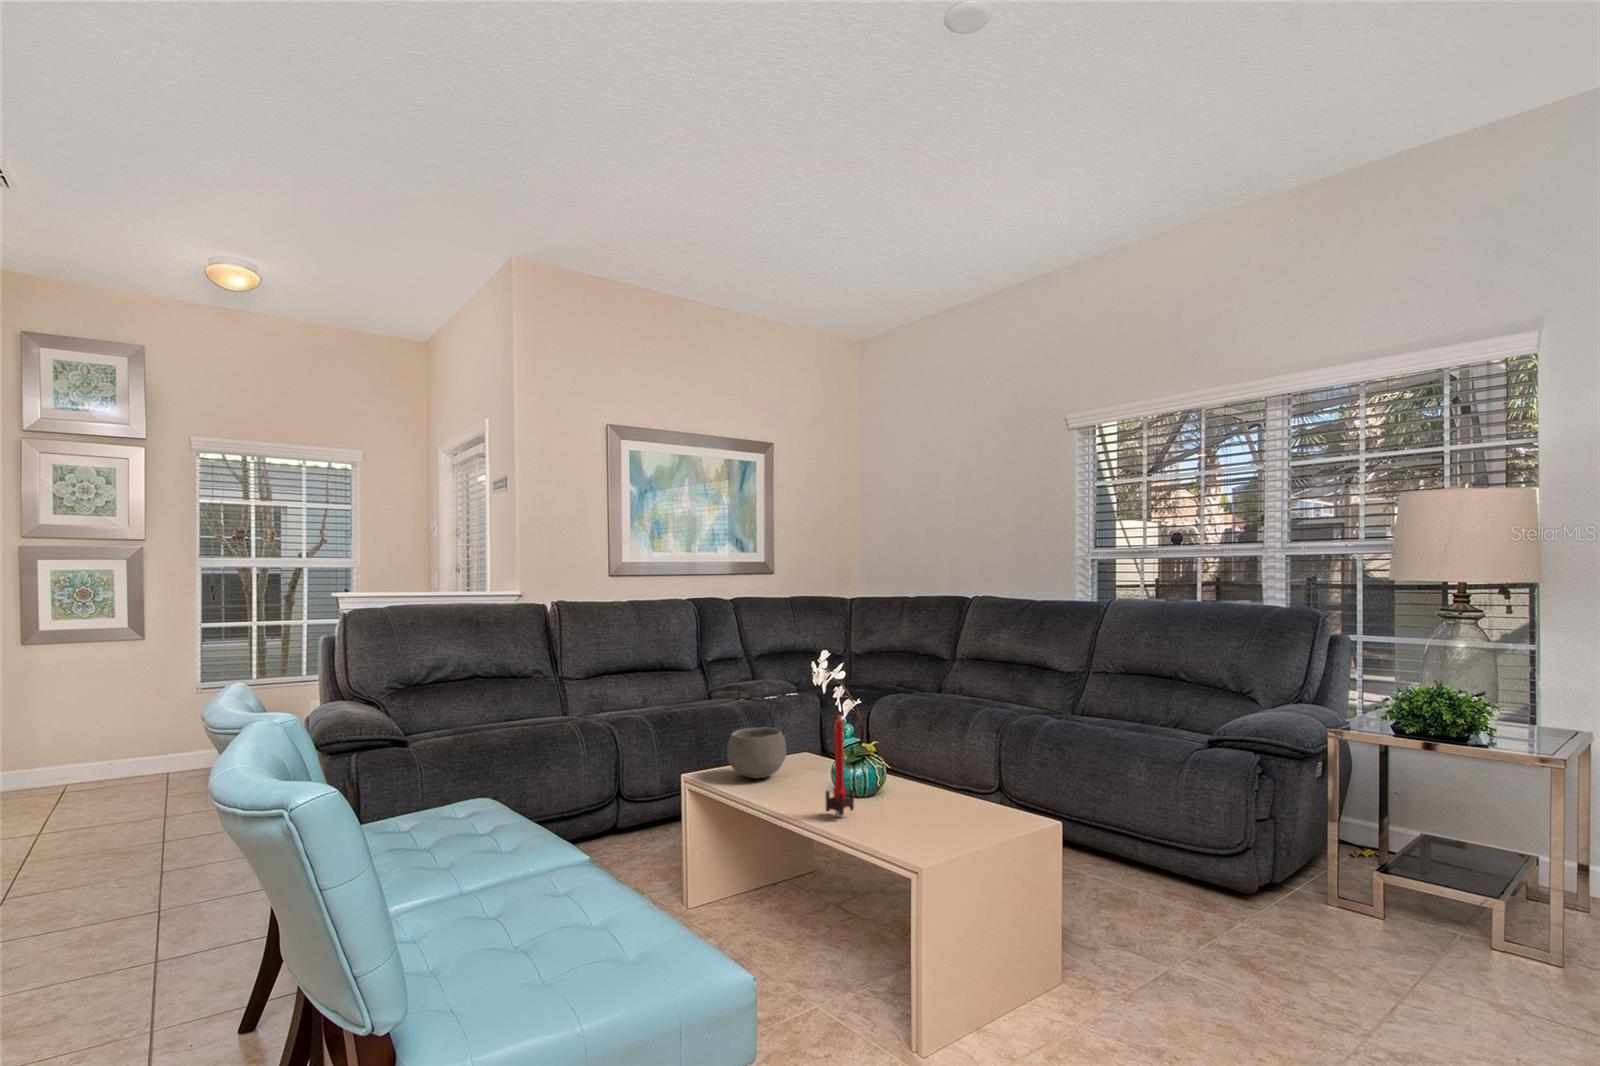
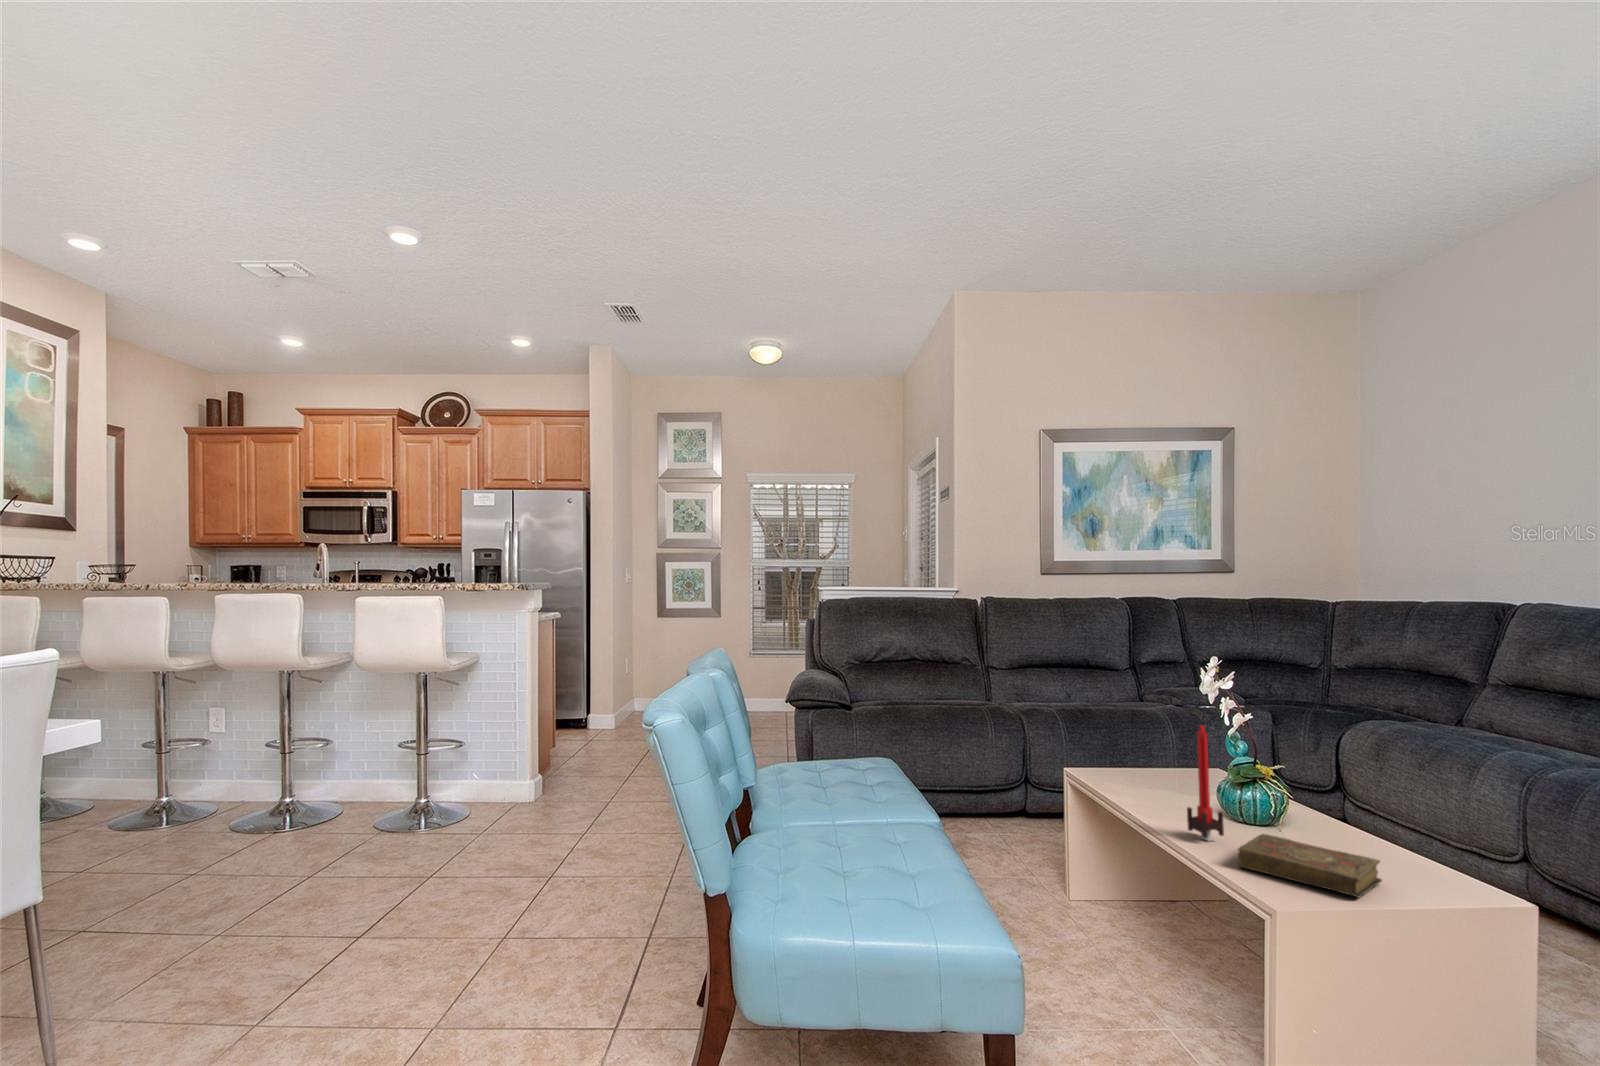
bowl: present [727,727,787,778] -> none [1106,731,1175,785]
book: none [877,802,970,838] -> present [1238,834,1382,898]

